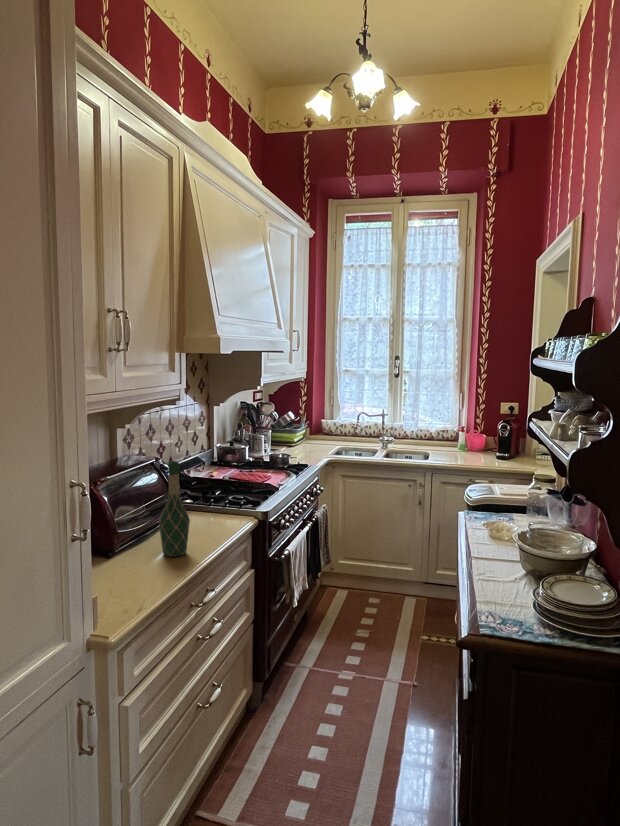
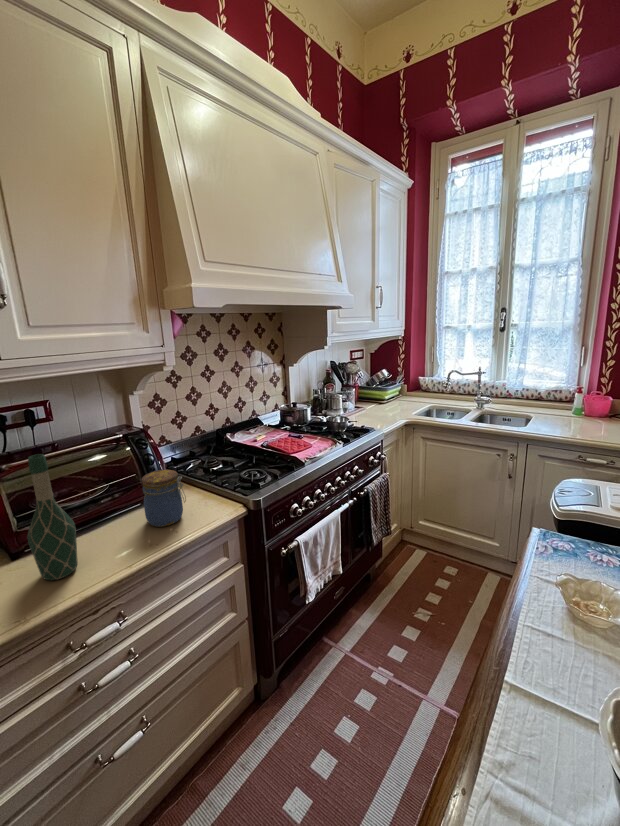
jar: none [193,486,225,530] -> present [142,470,186,527]

